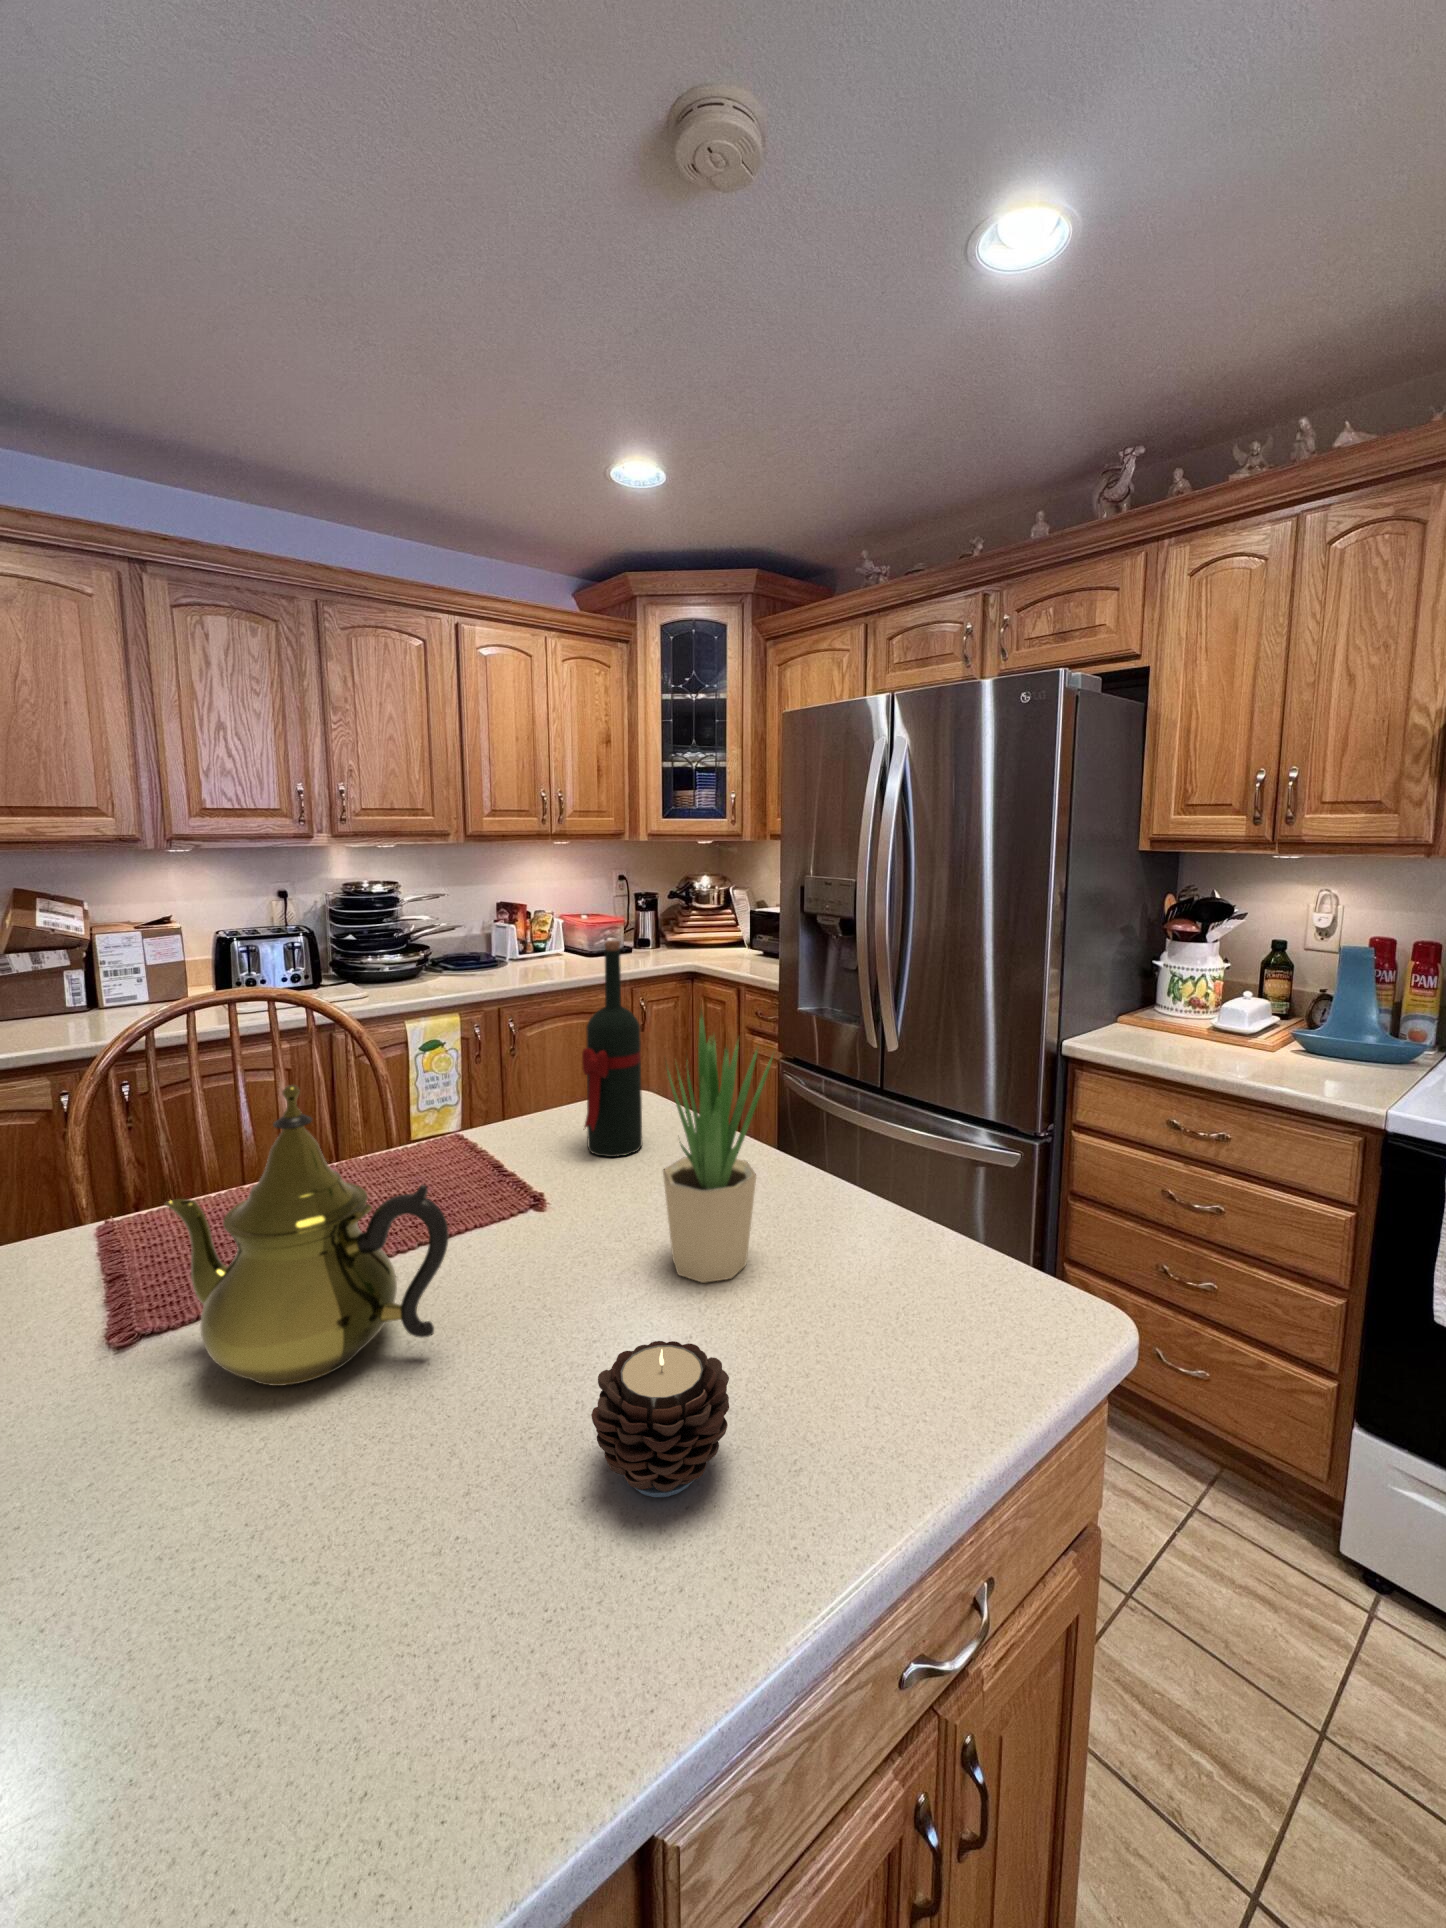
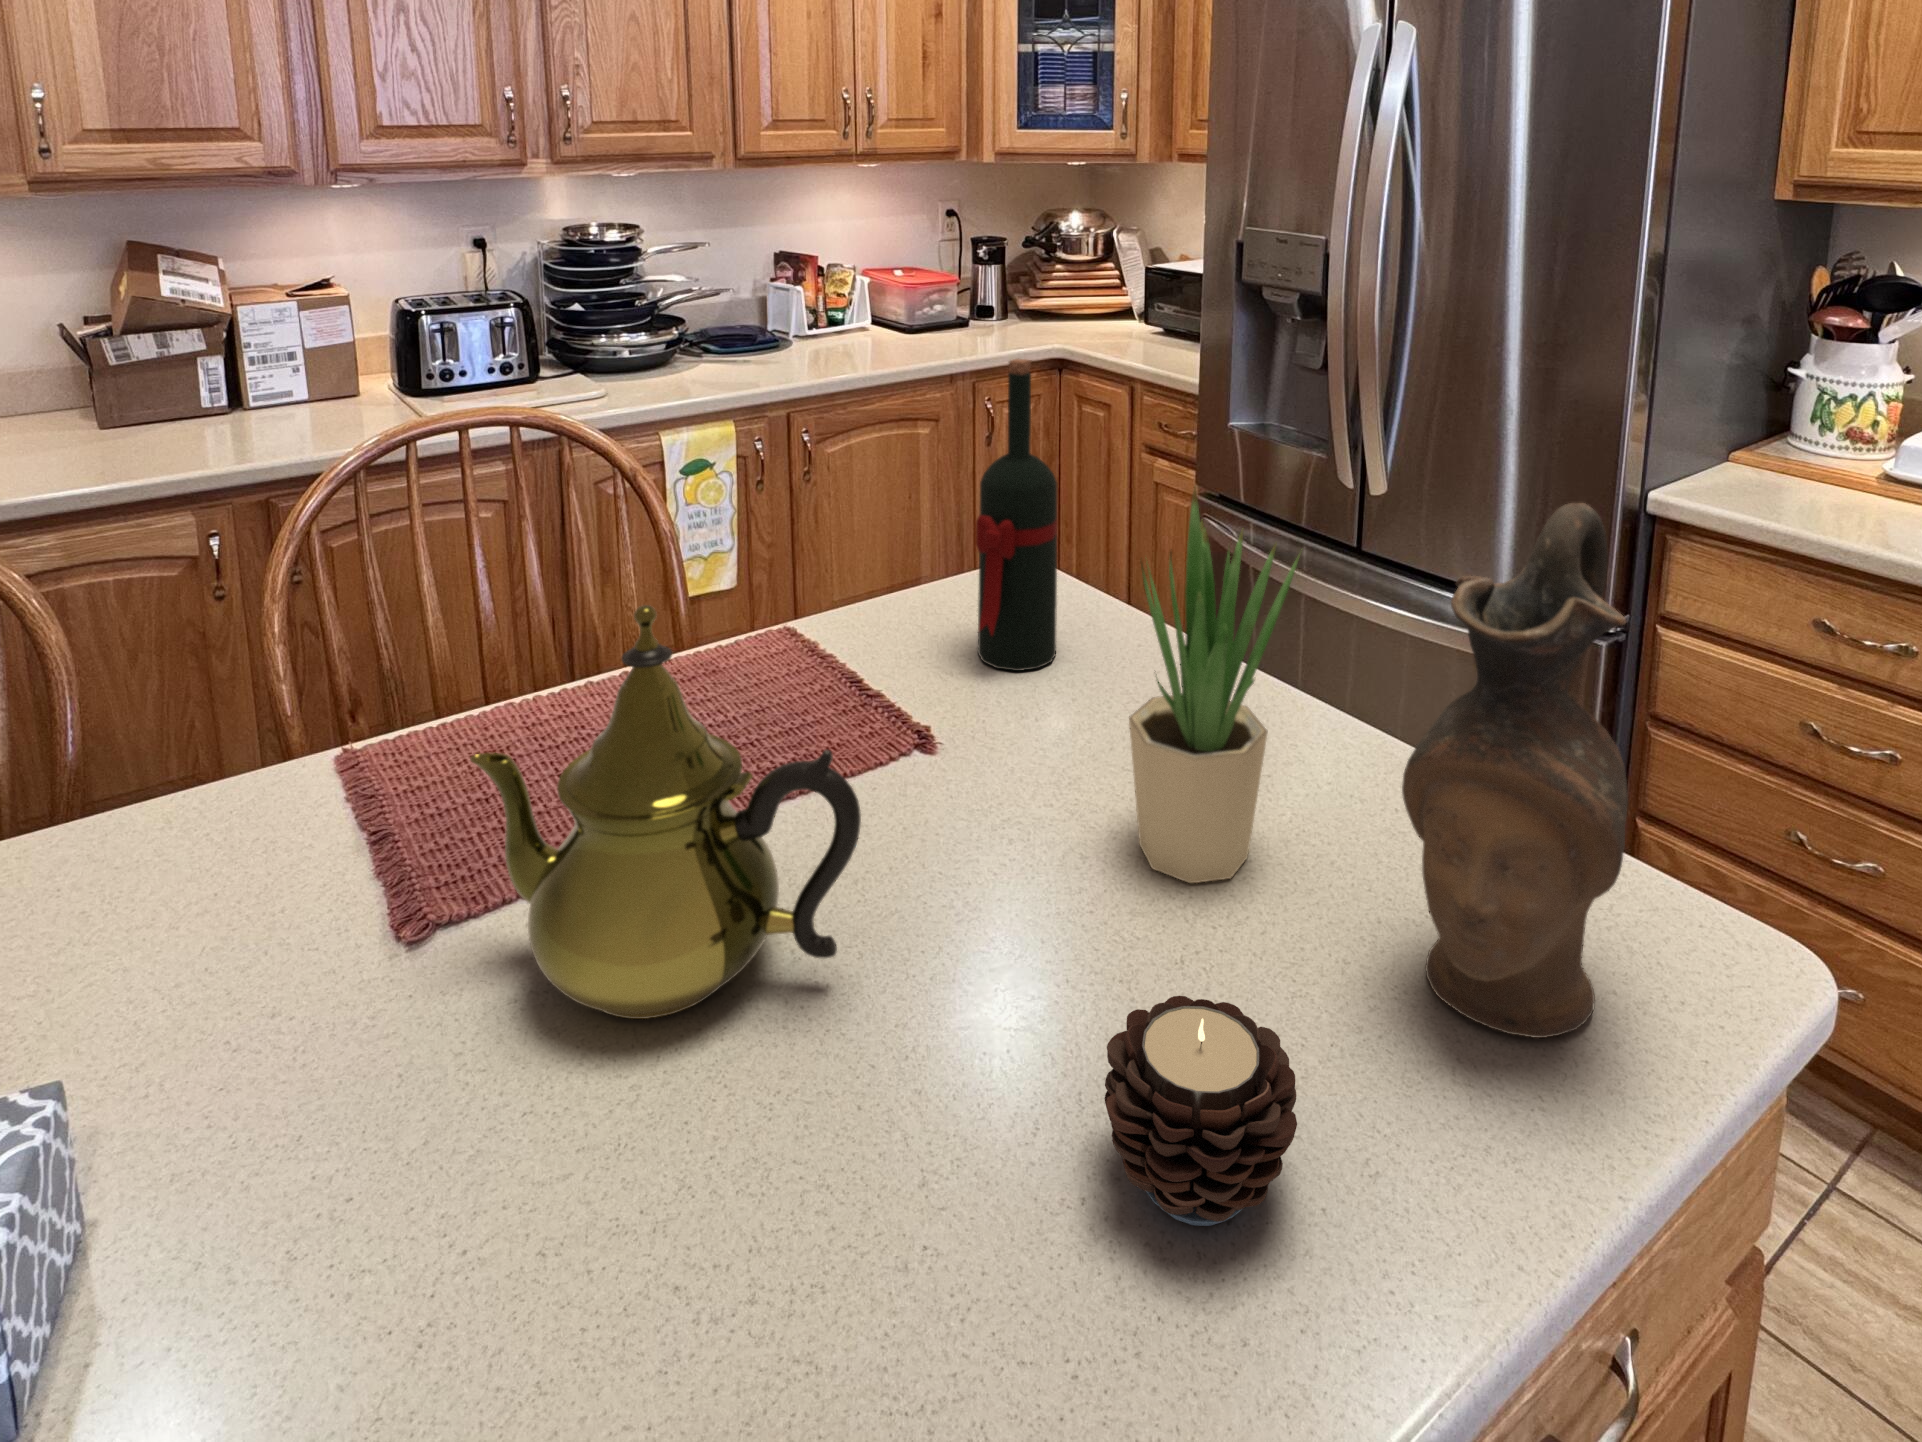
ceramic pitcher: none [828,1003,975,1367] -> present [1402,503,1628,1038]

